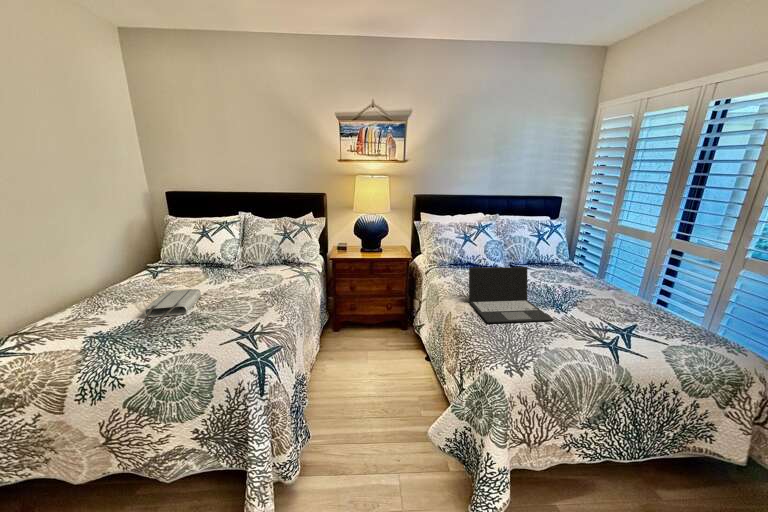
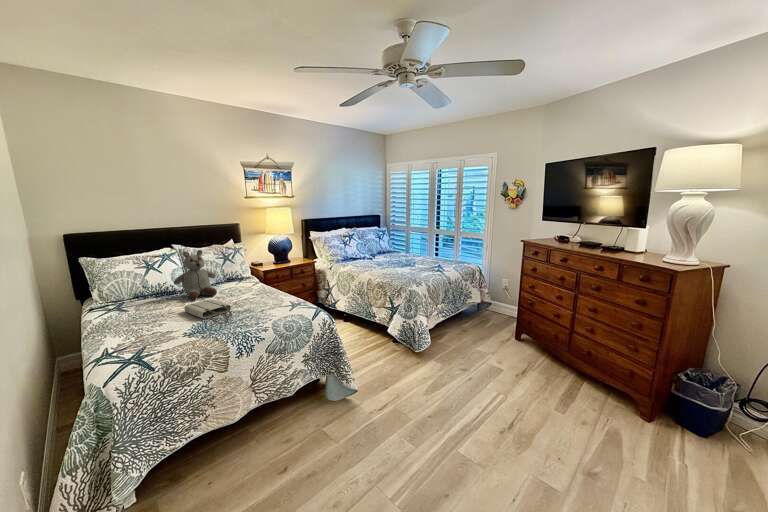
stuffed bear: none [202,225,248,282] -> present [174,250,217,300]
laptop: present [469,267,553,323] -> none [374,249,415,275]

